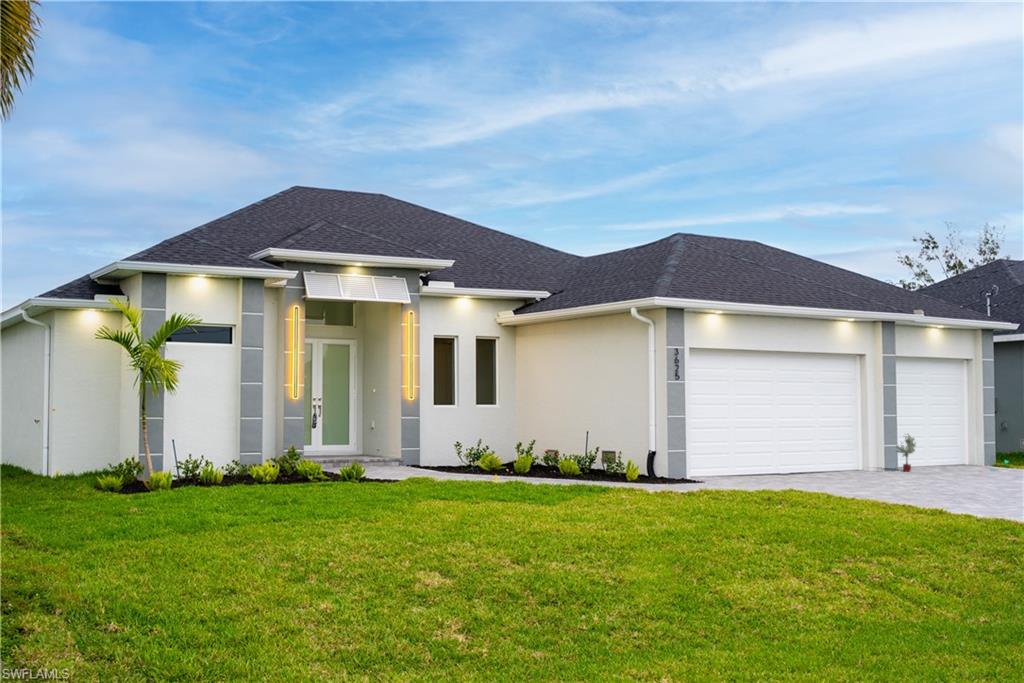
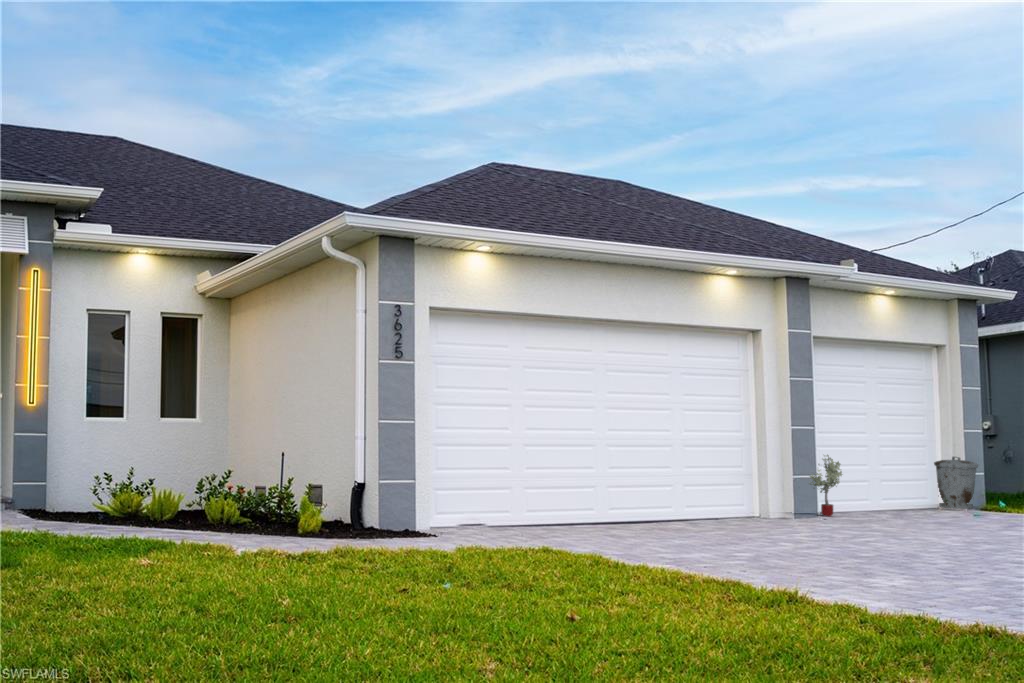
trash can: none [965,432,994,467] -> present [934,456,978,509]

